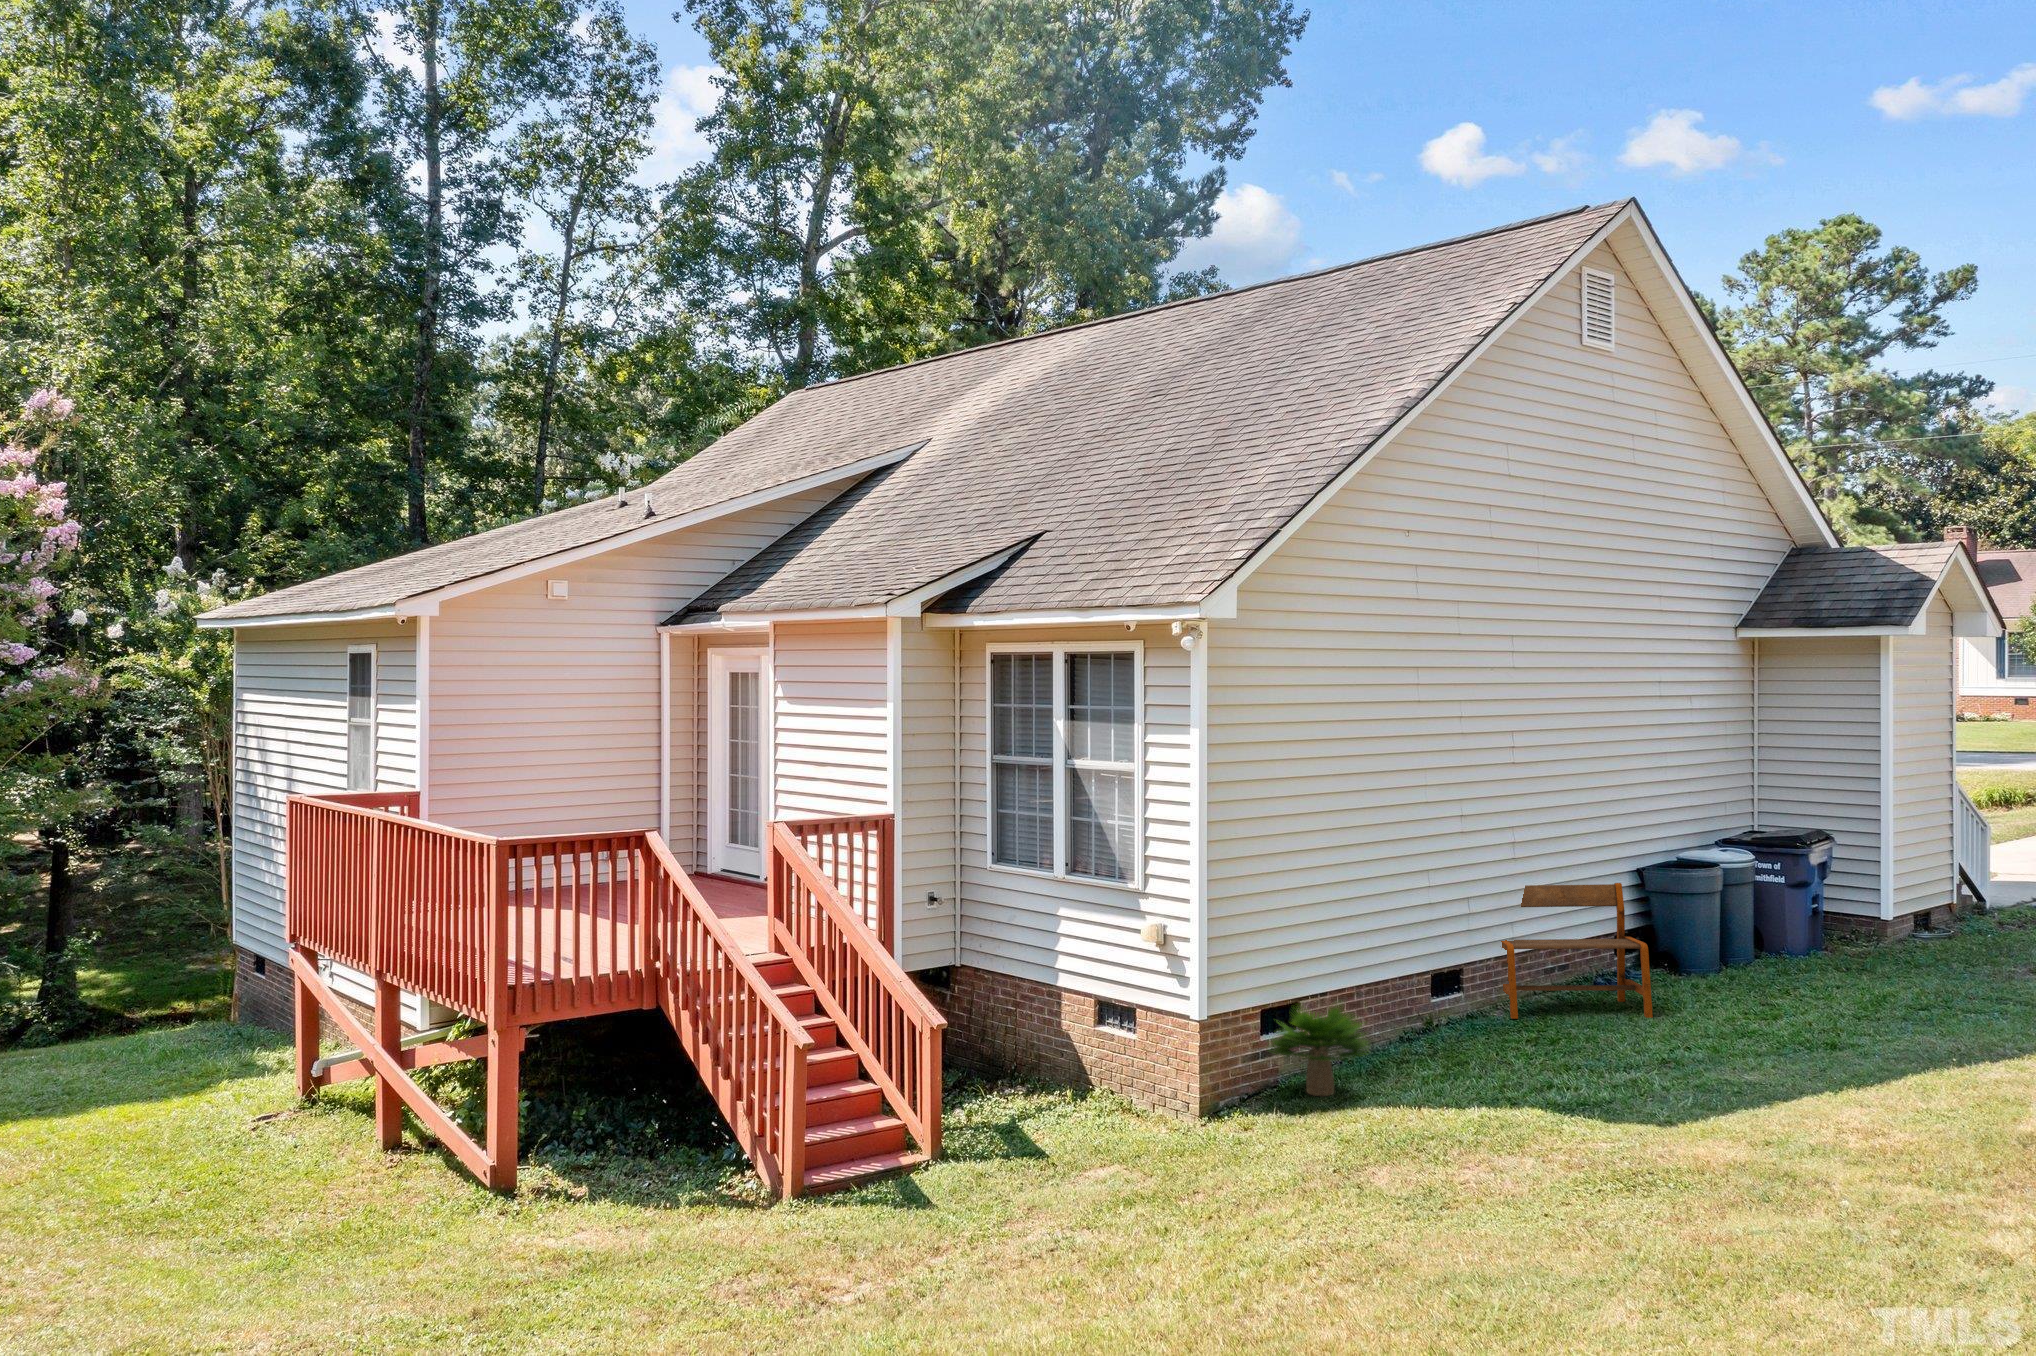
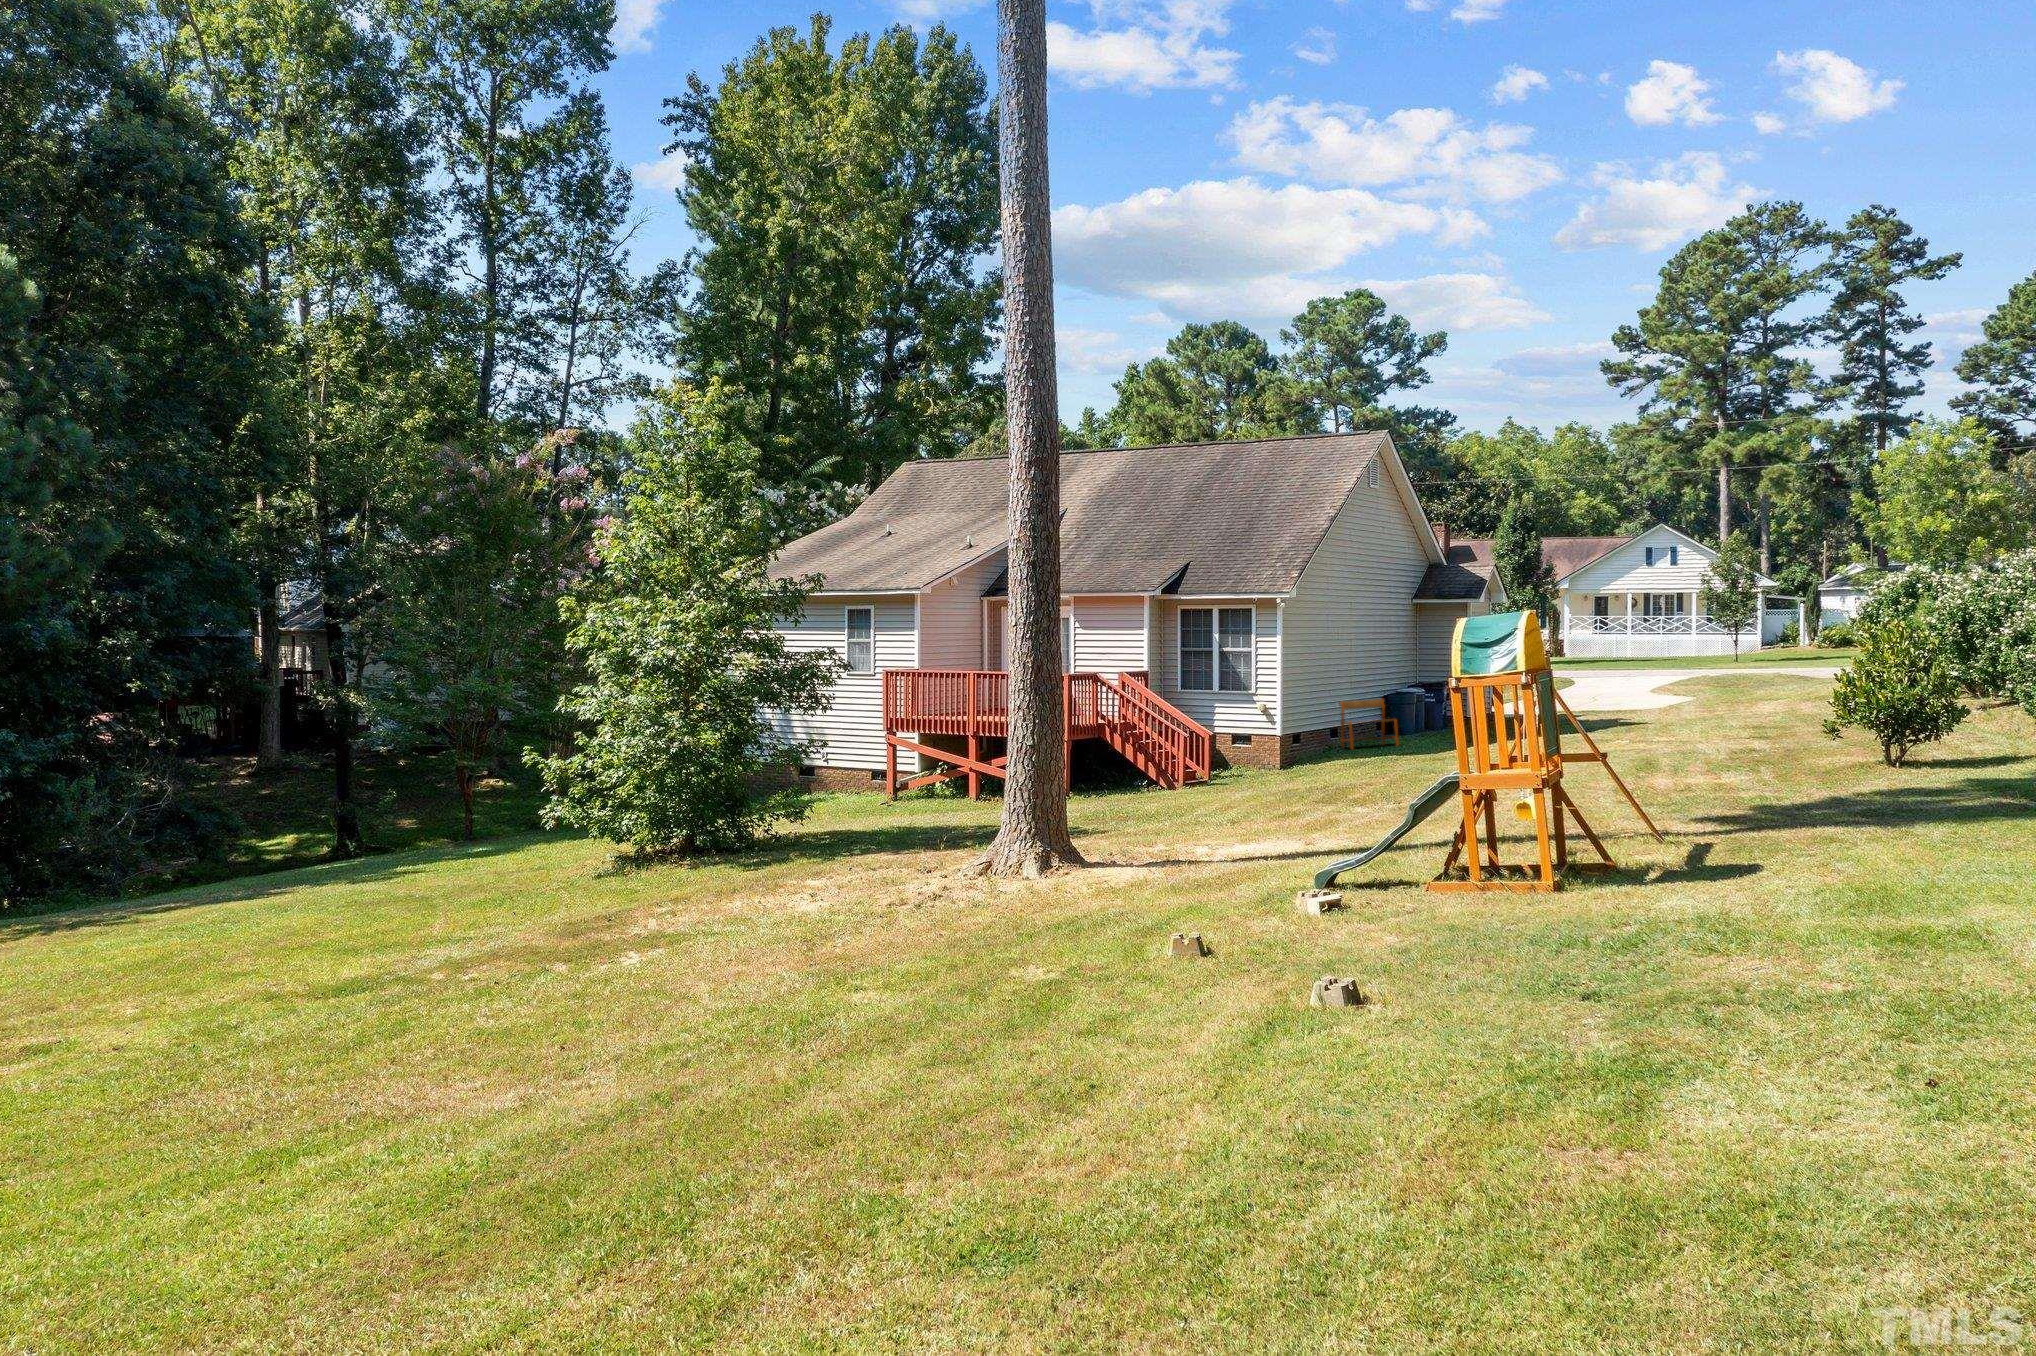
potted plant: present [1270,1005,1367,1096] -> none [1296,729,1335,762]

